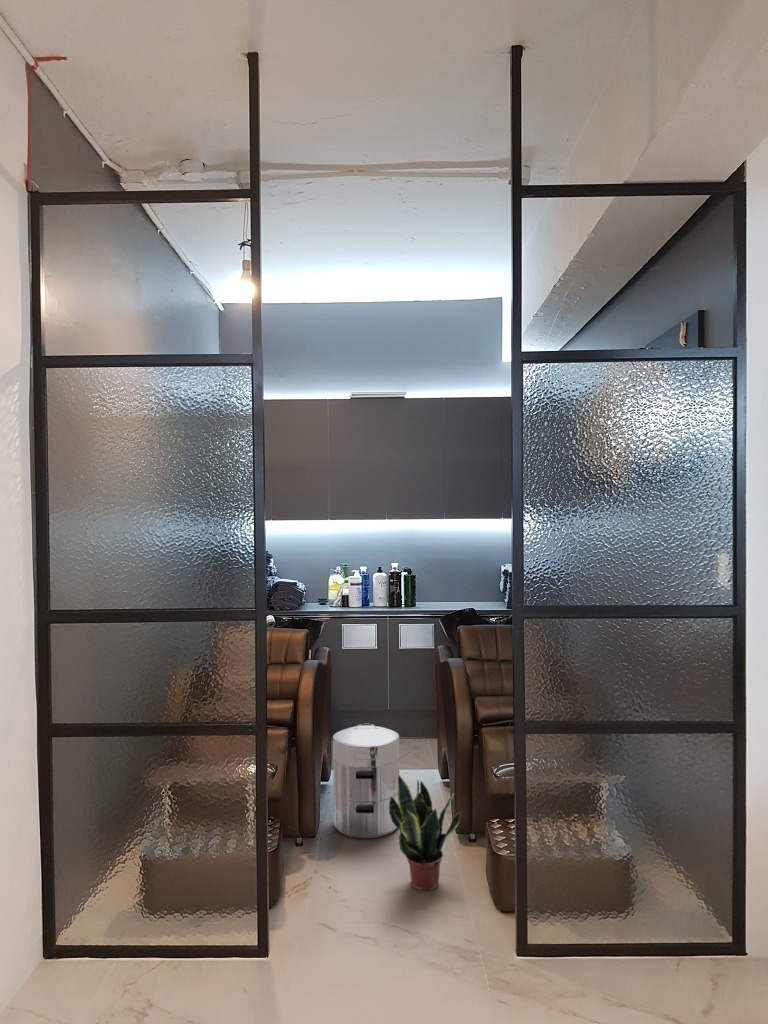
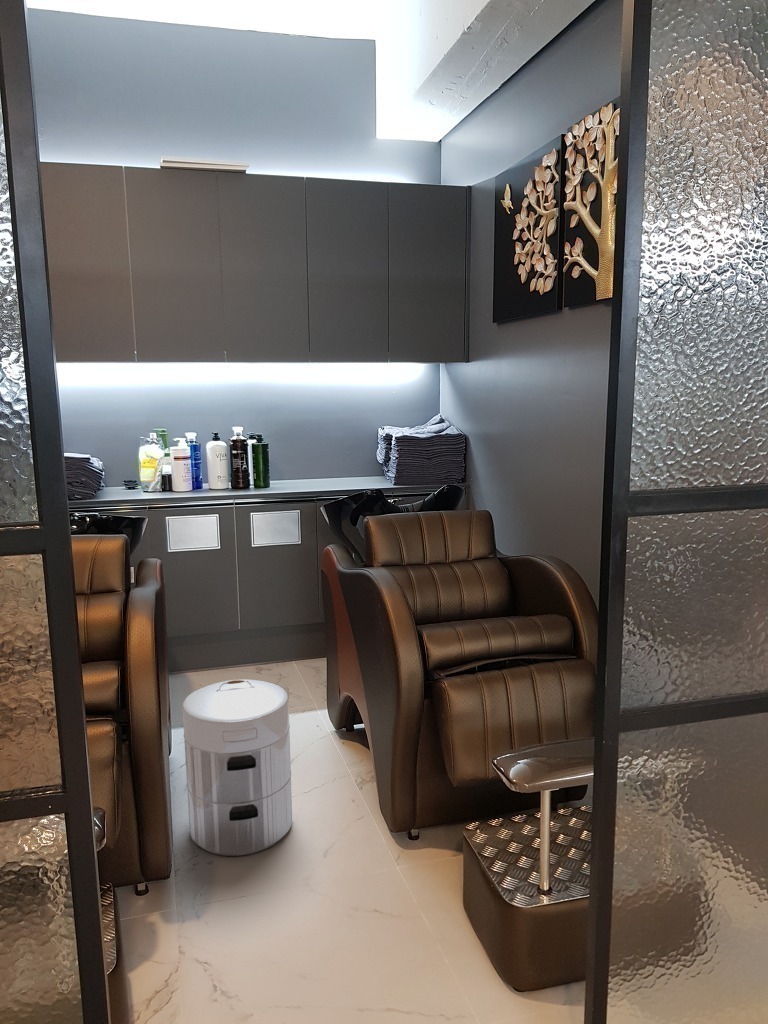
potted plant: present [389,775,460,890] -> none [298,775,416,948]

